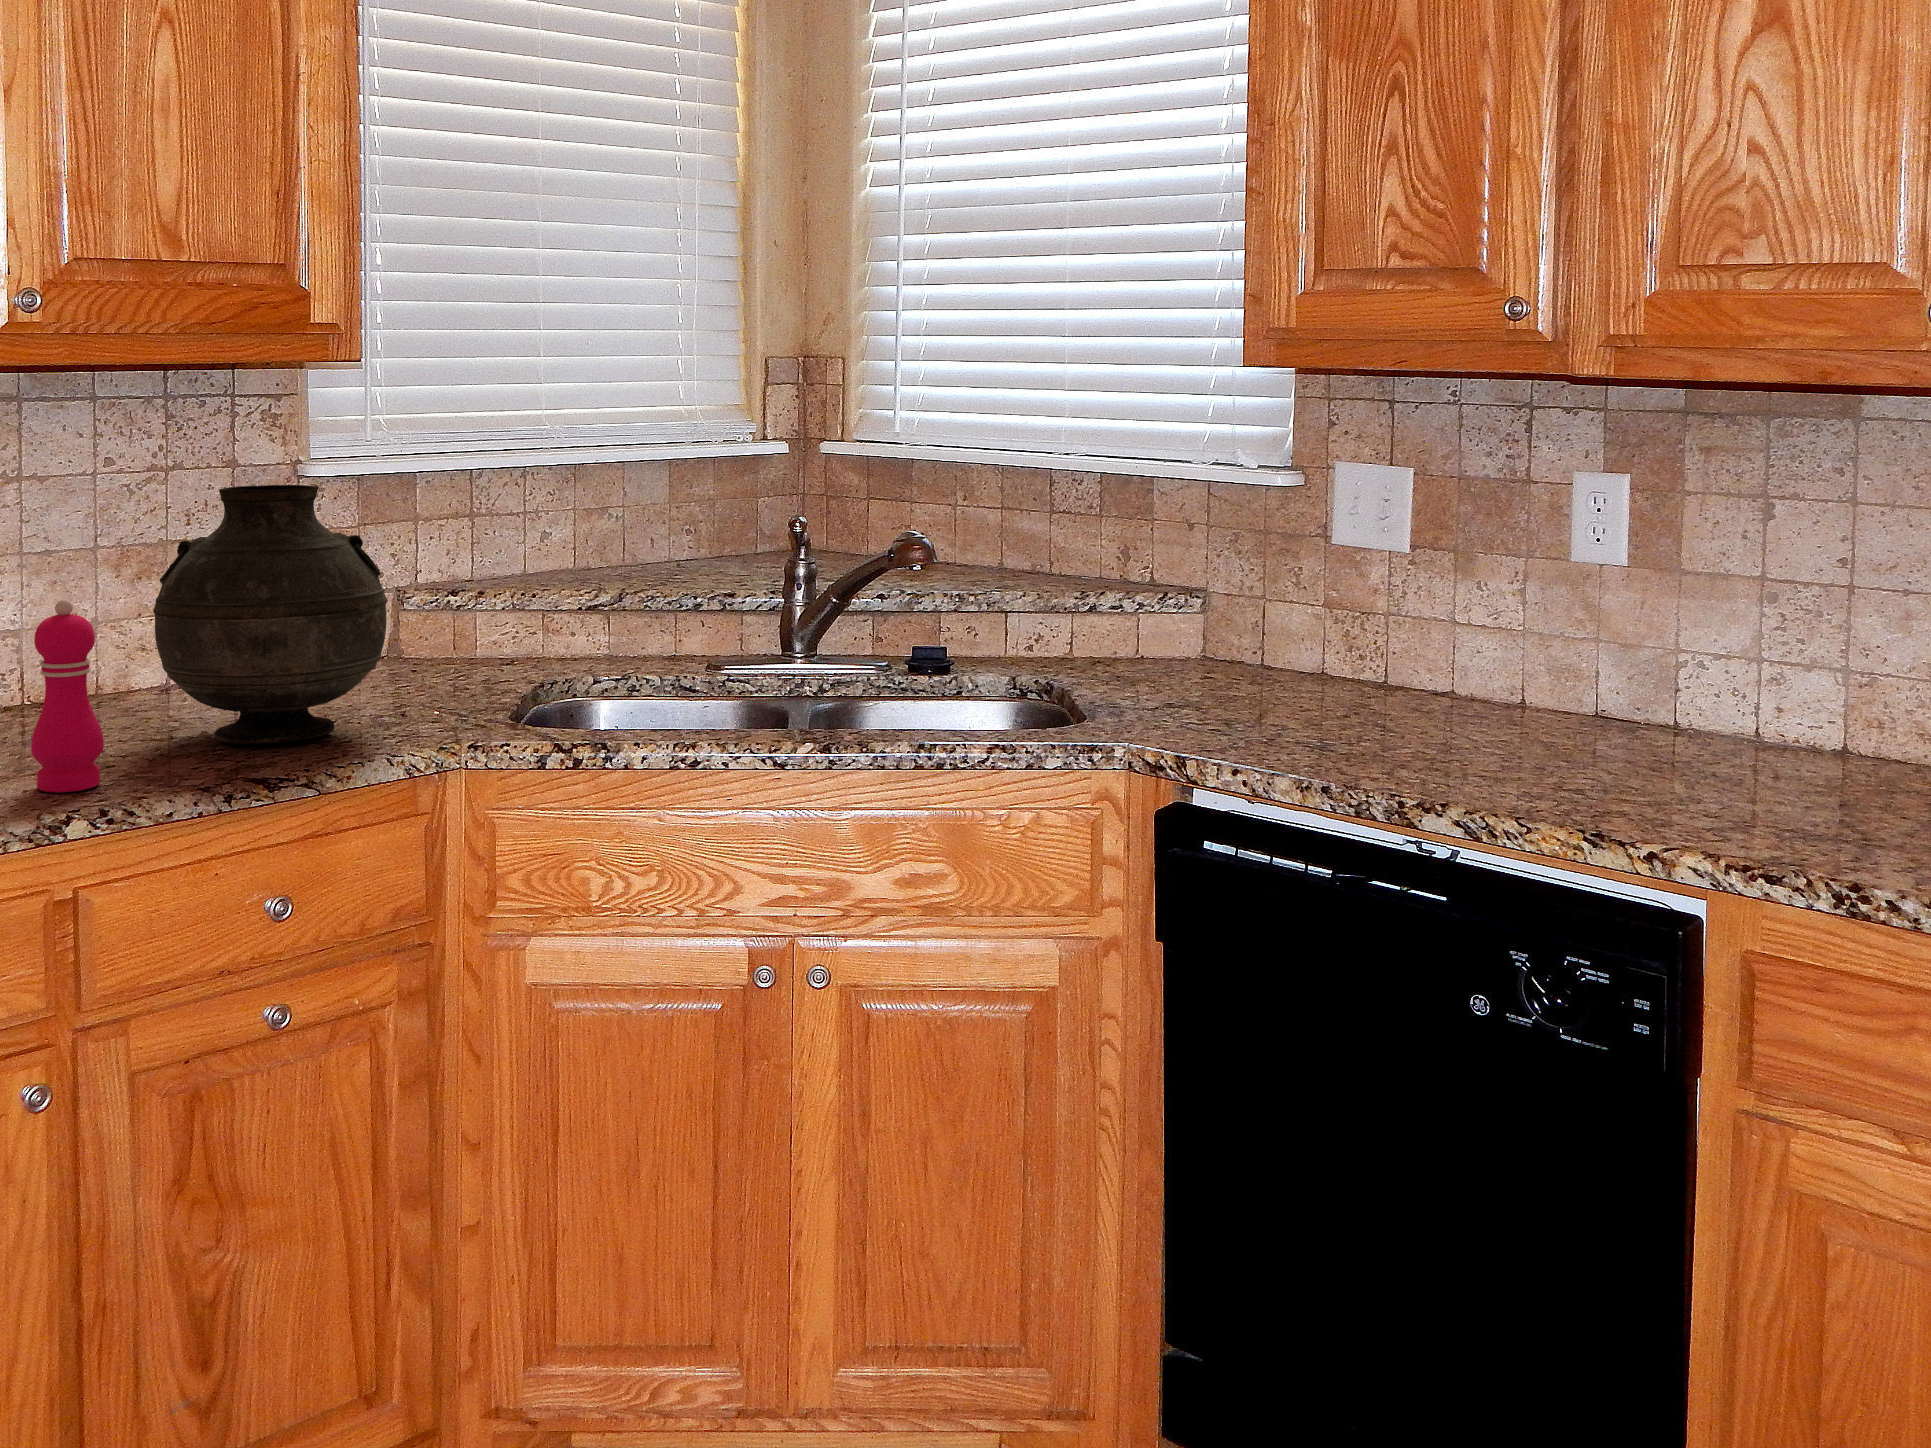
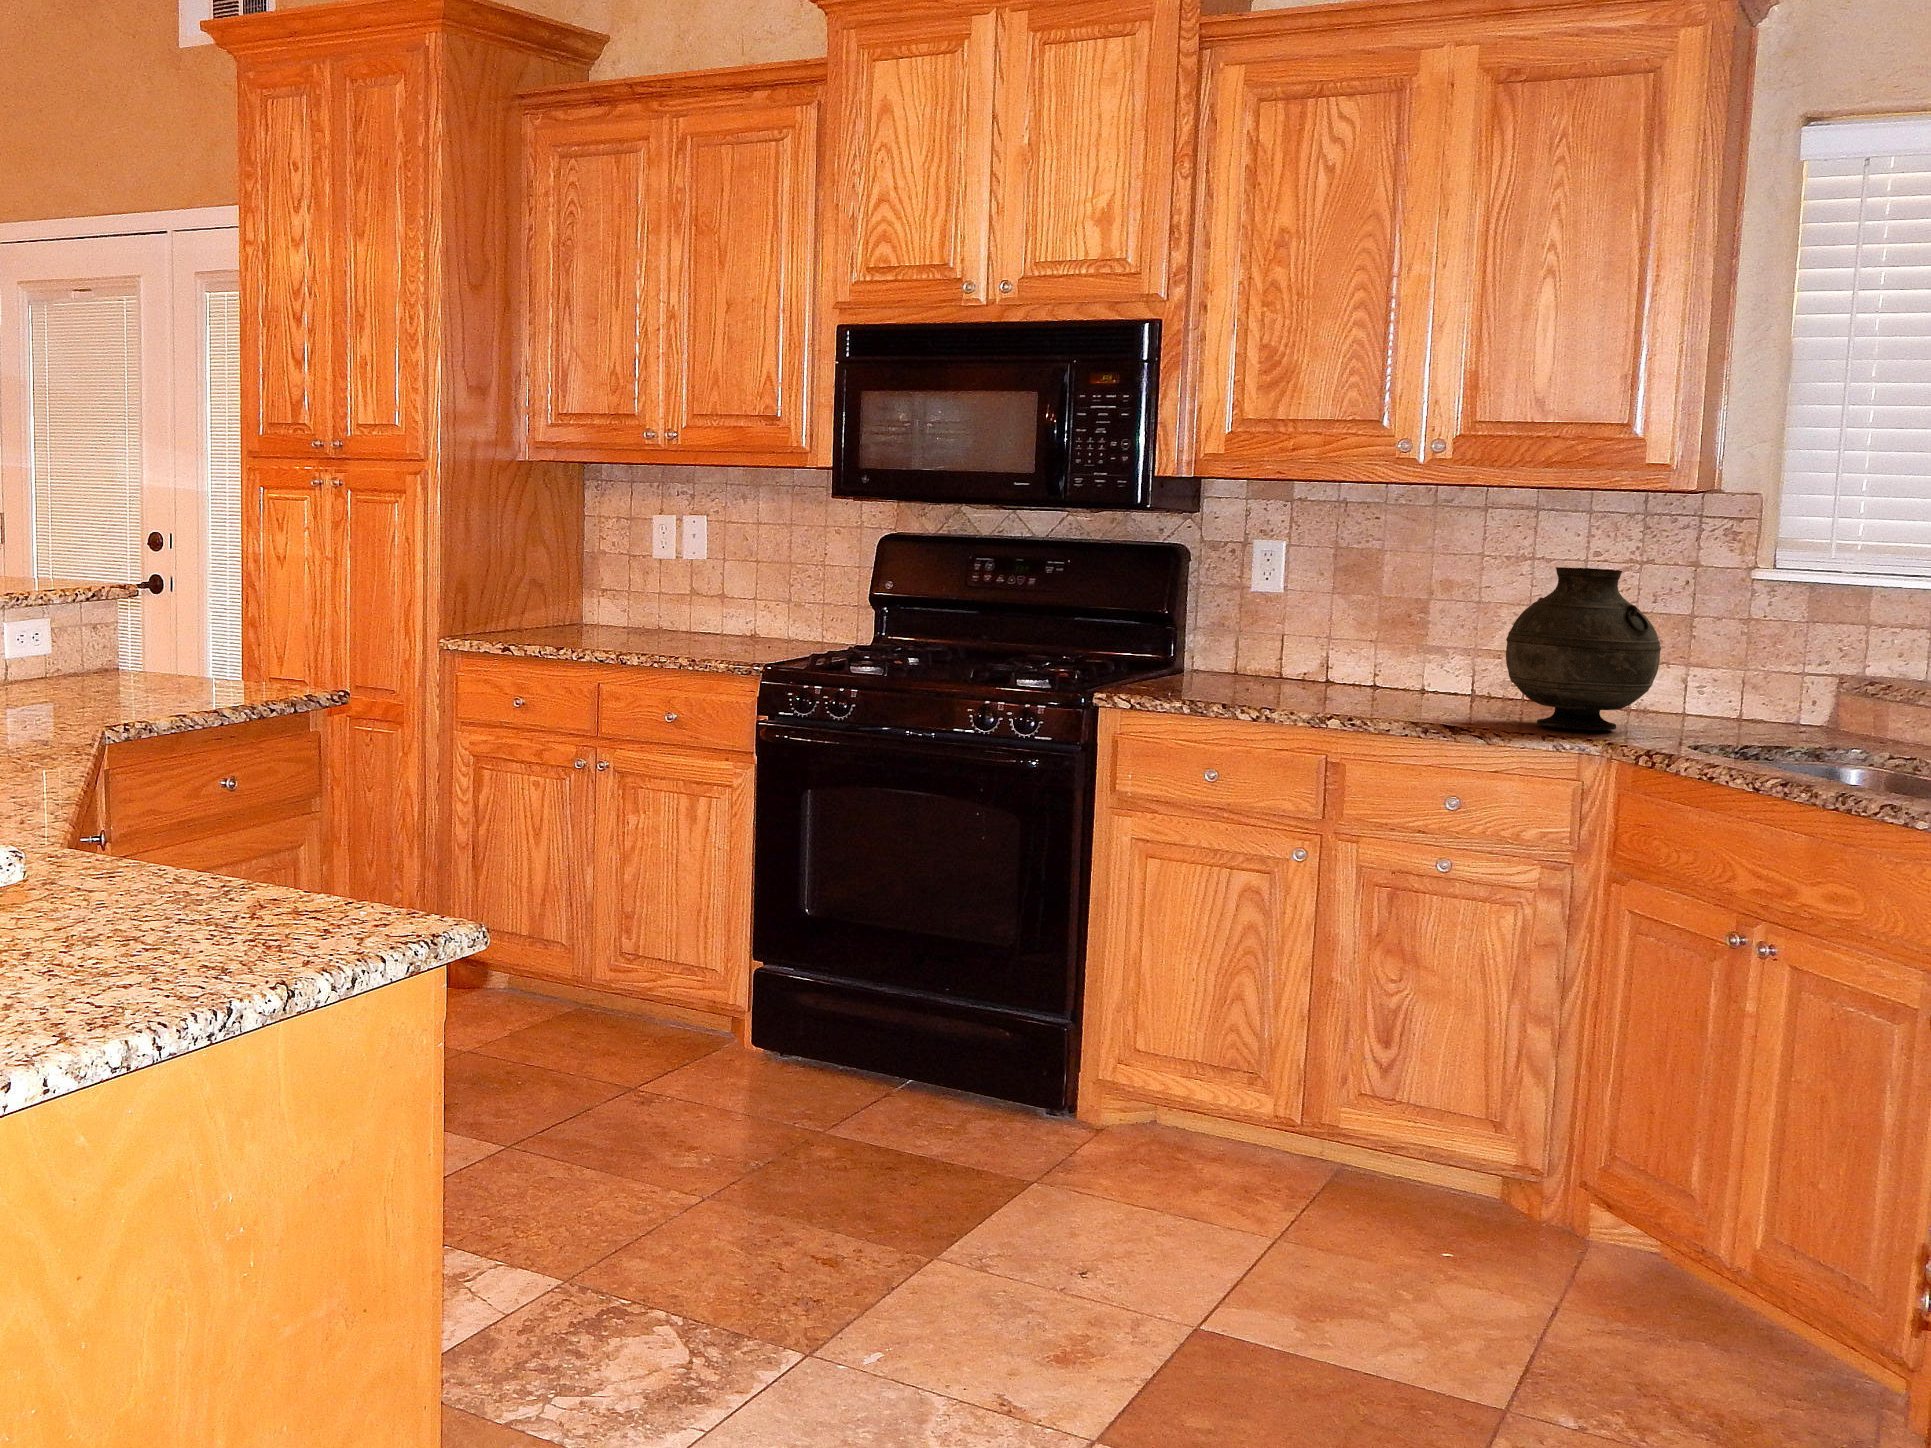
pepper mill: present [31,600,104,792] -> none [1393,615,1433,722]

